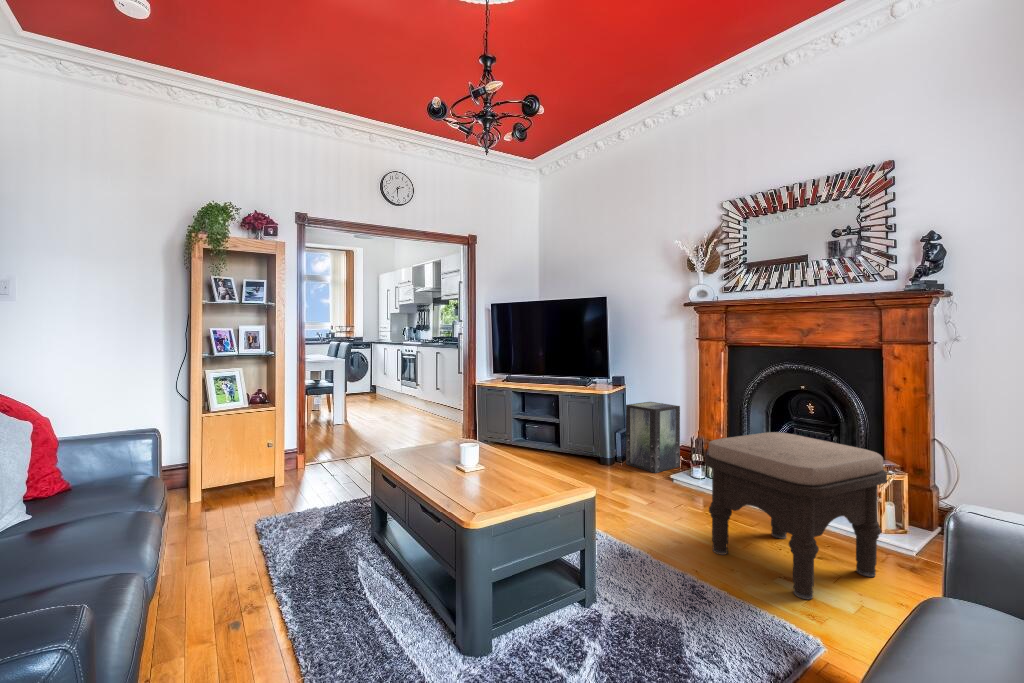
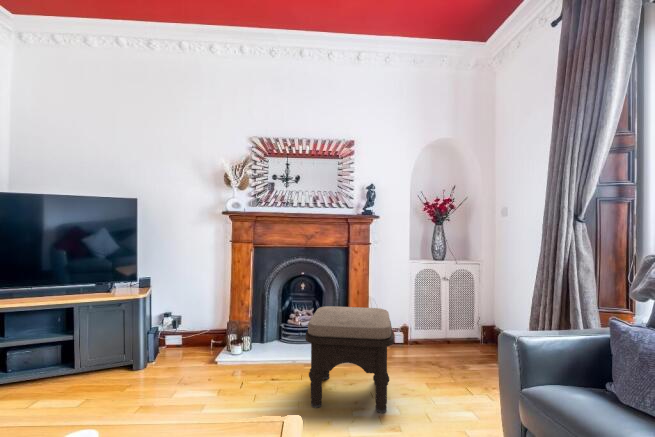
storage box: present [626,402,680,473] -> none [163,298,208,361]

